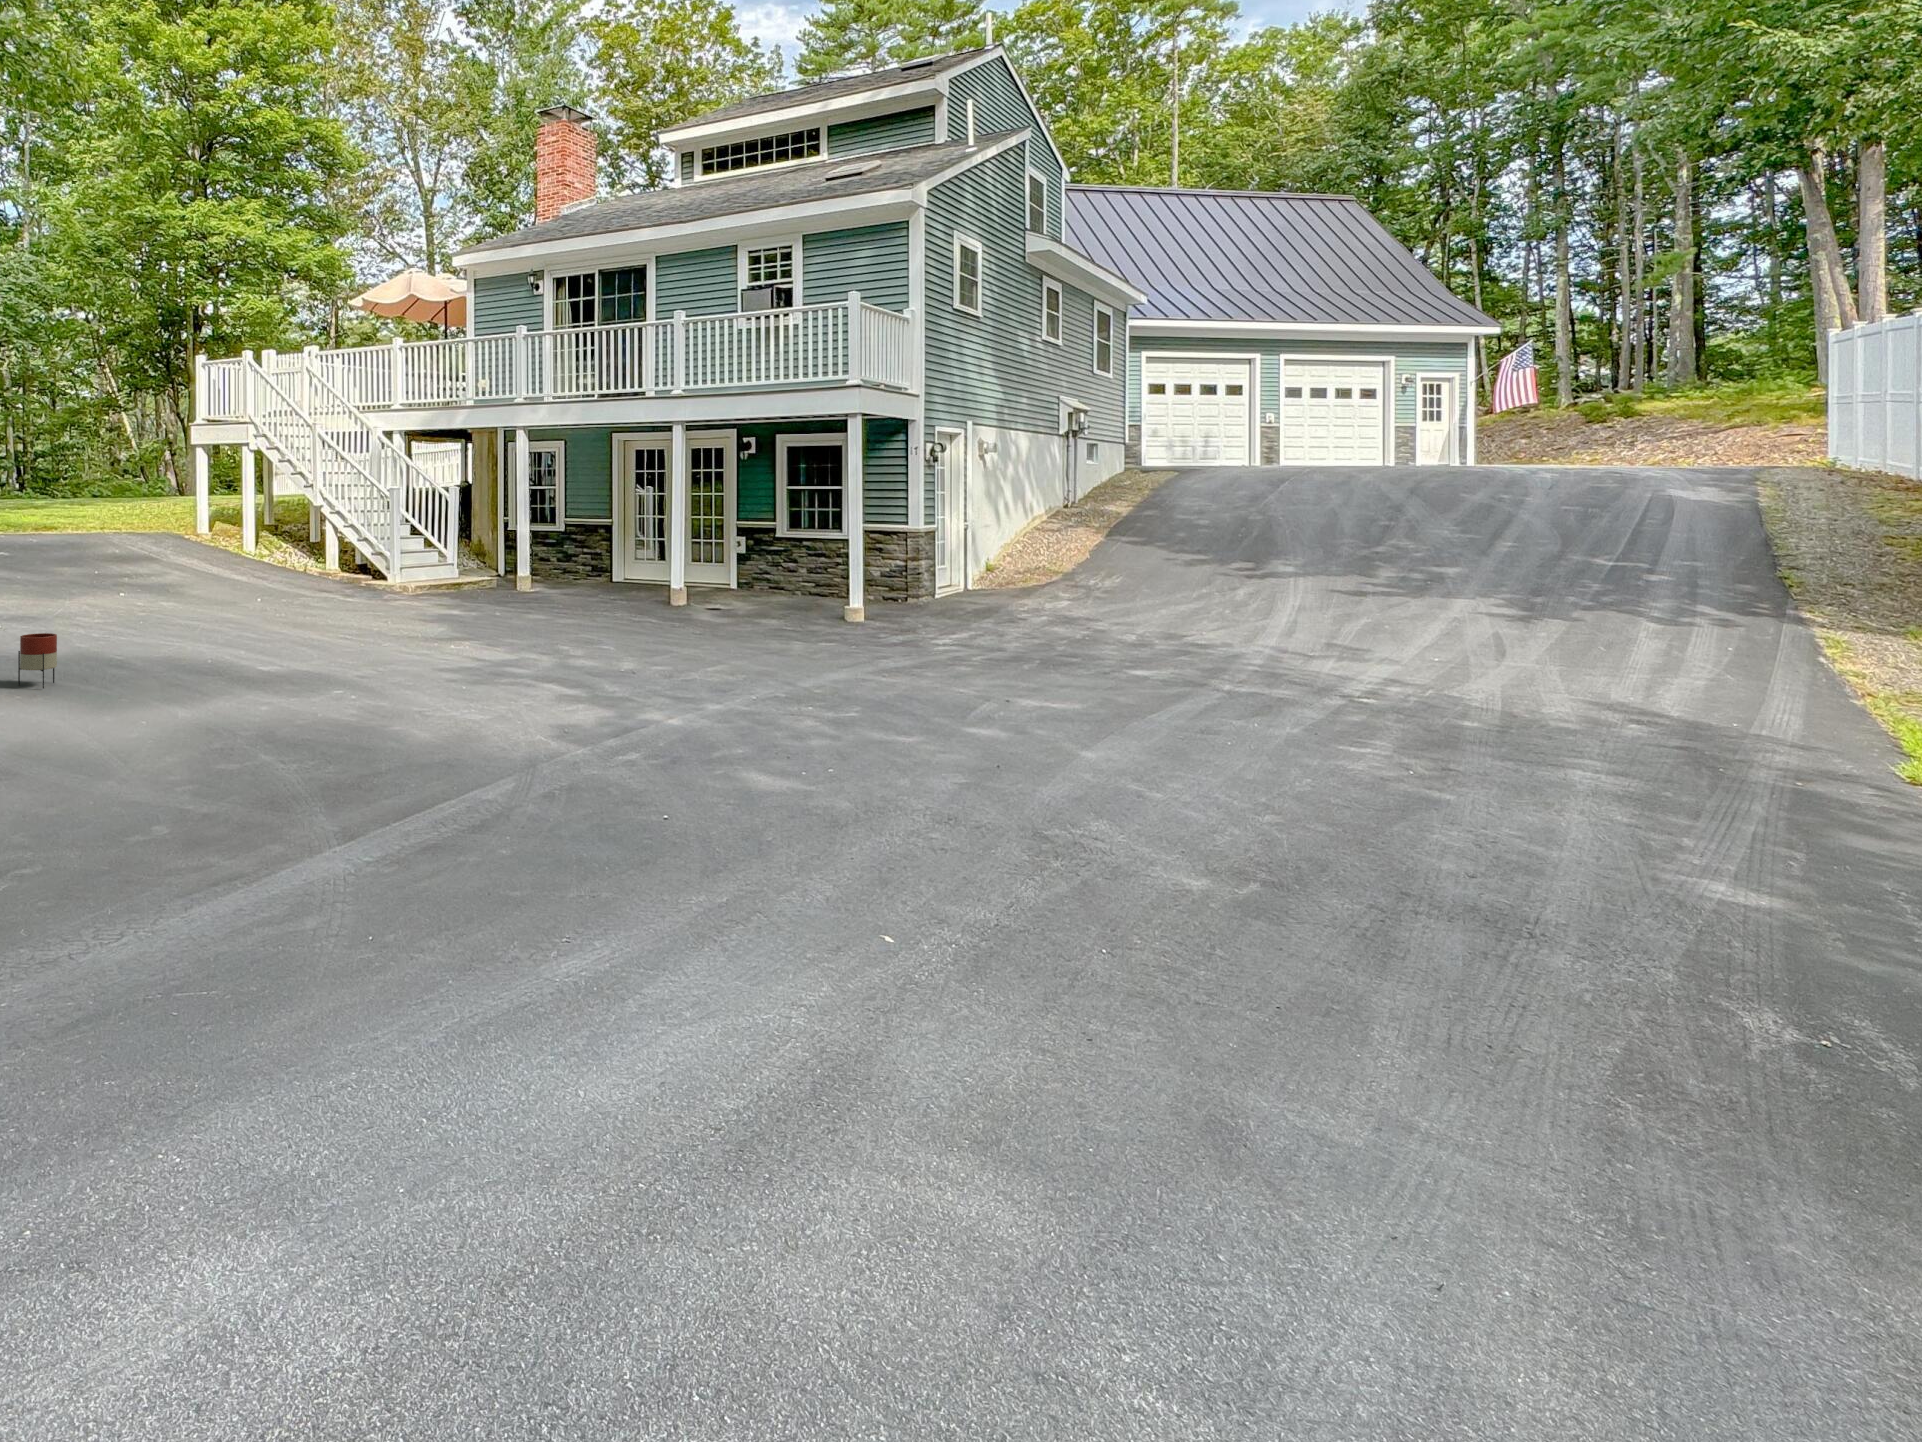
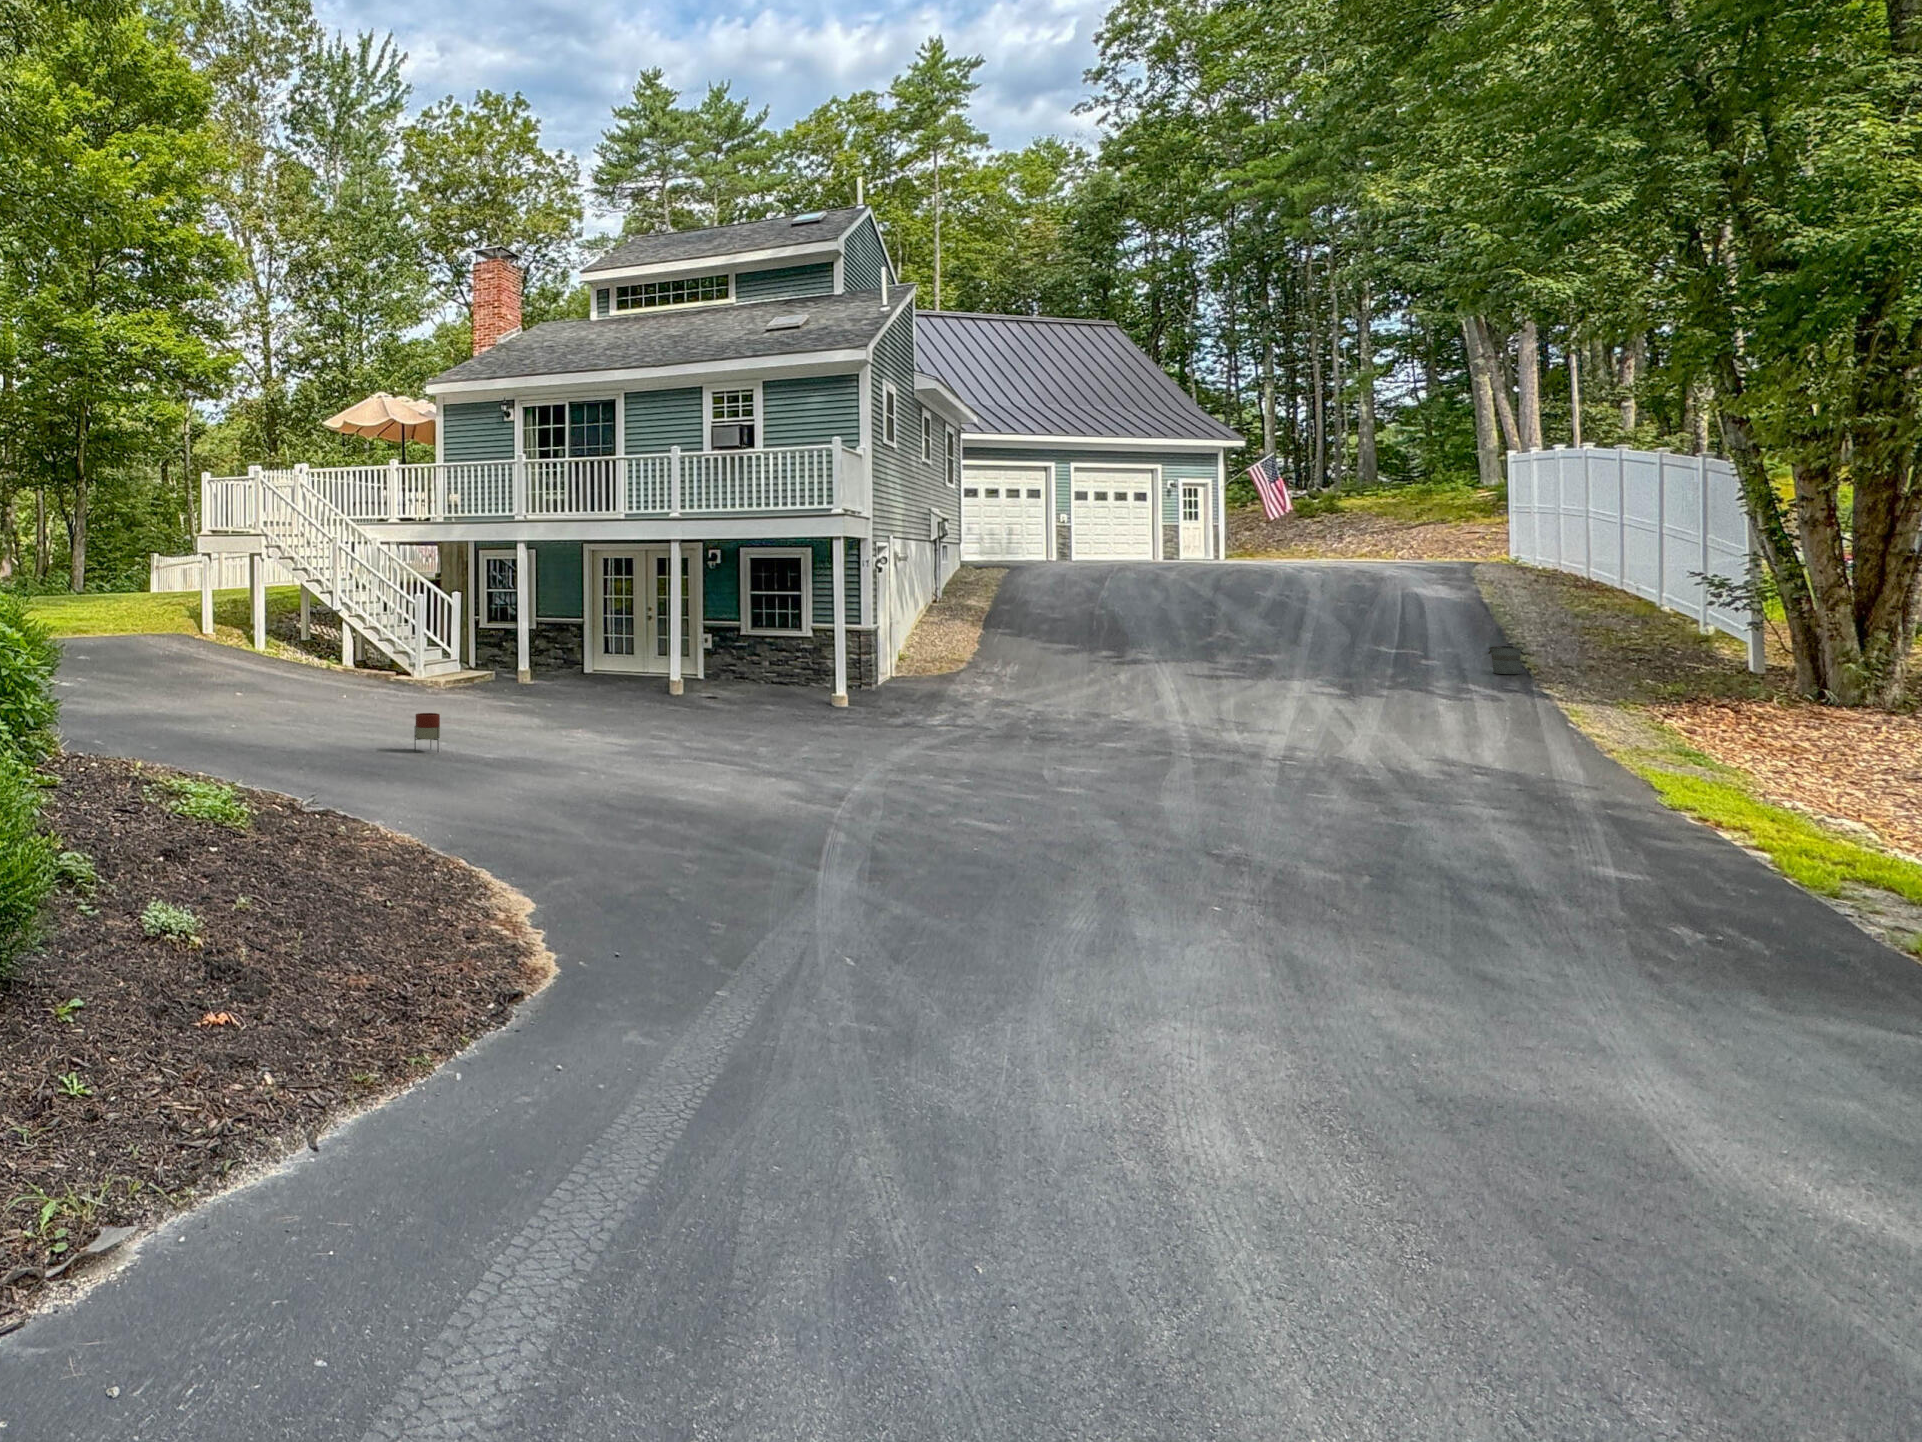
bucket: none [1765,580,1825,622] -> present [1488,646,1523,674]

